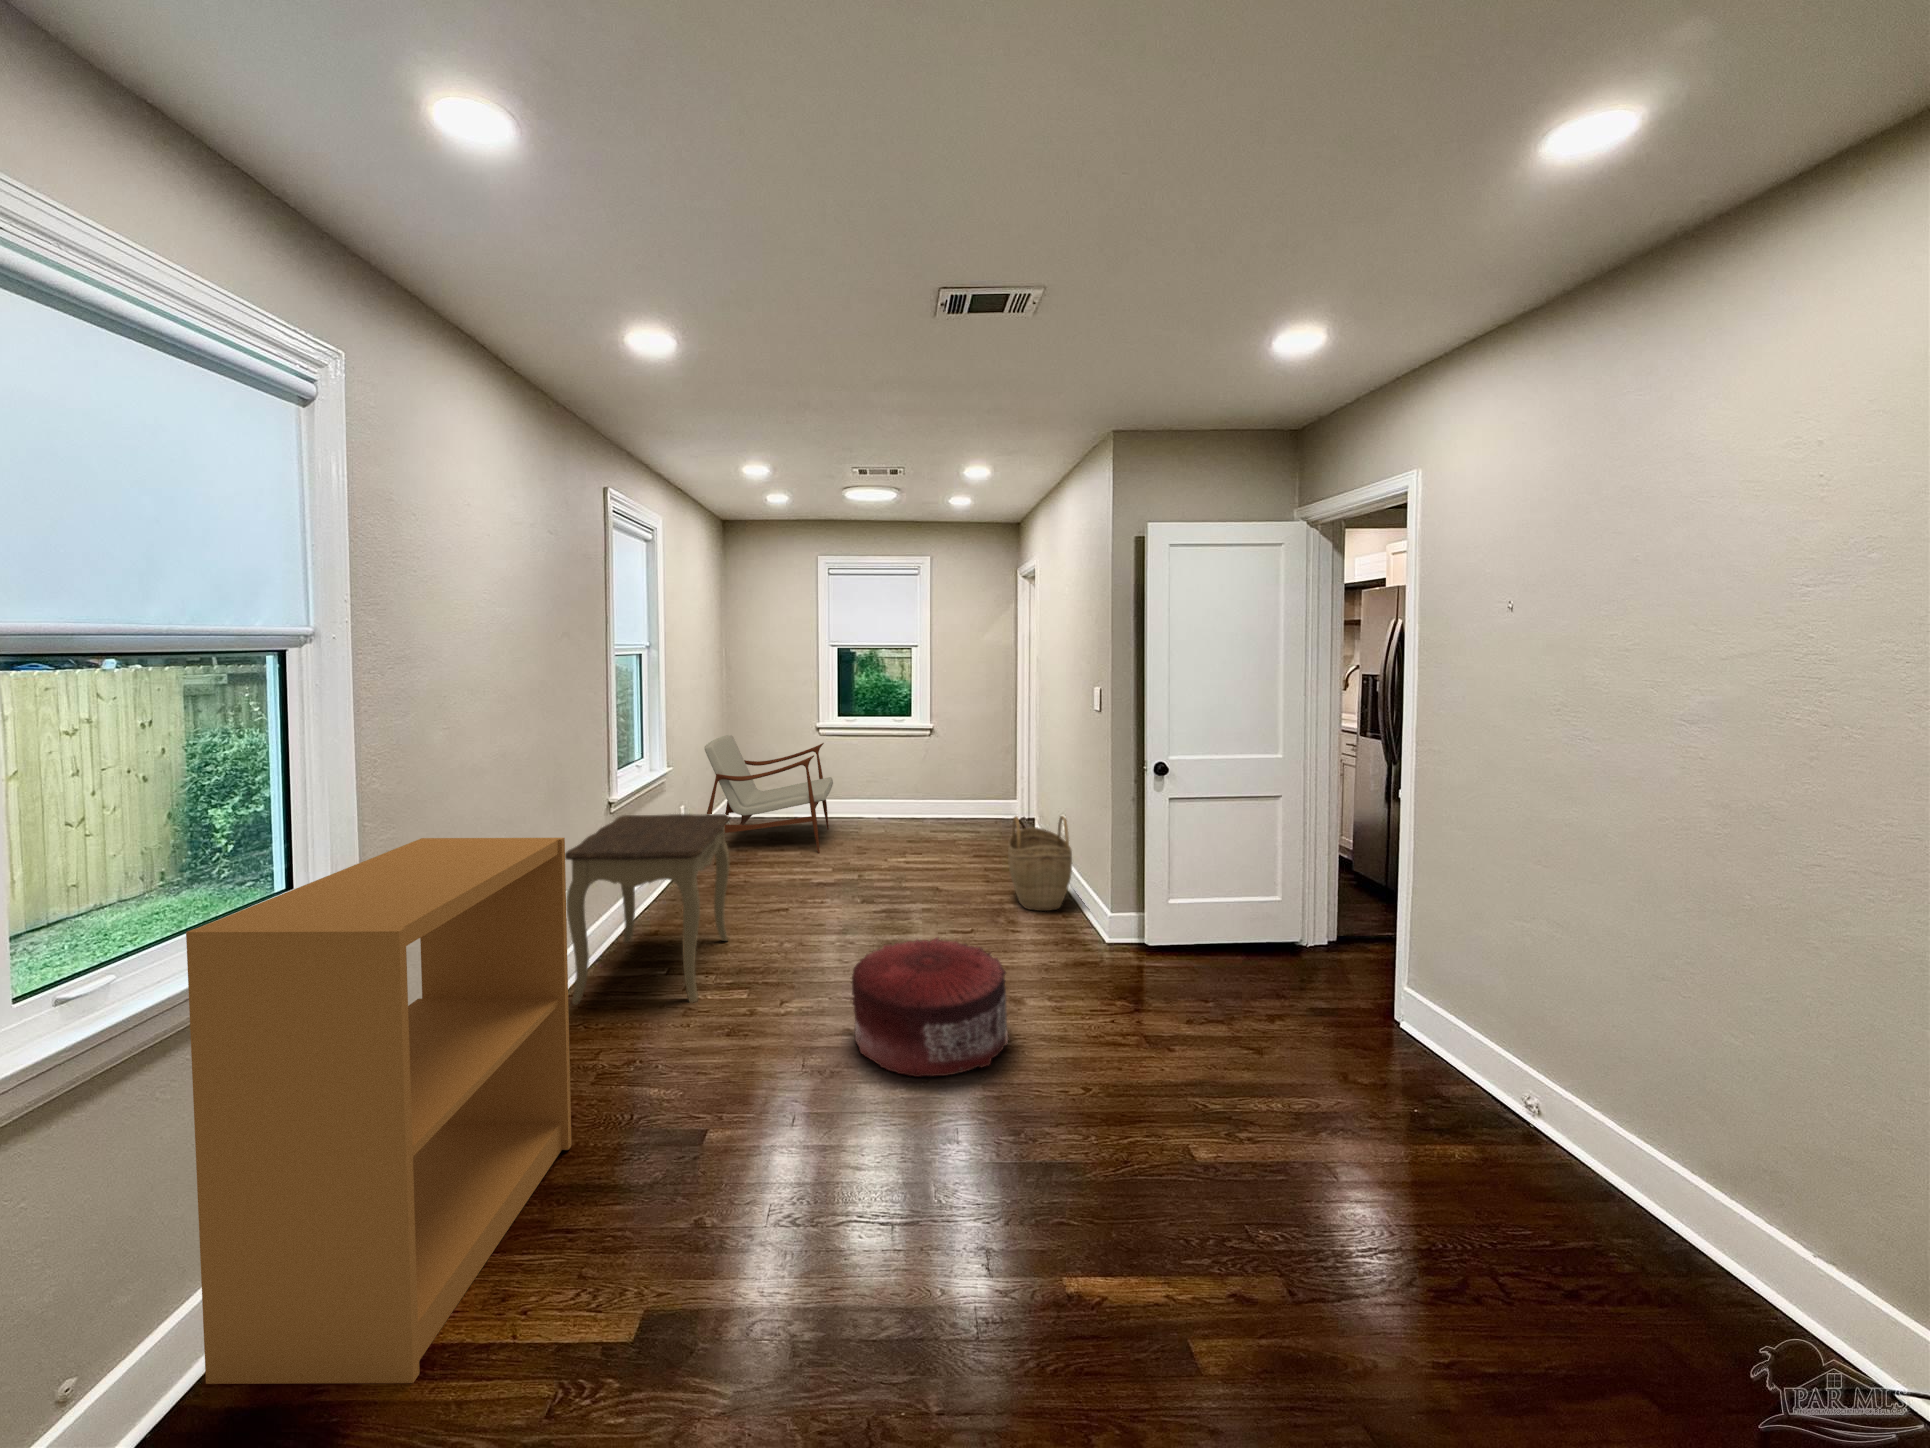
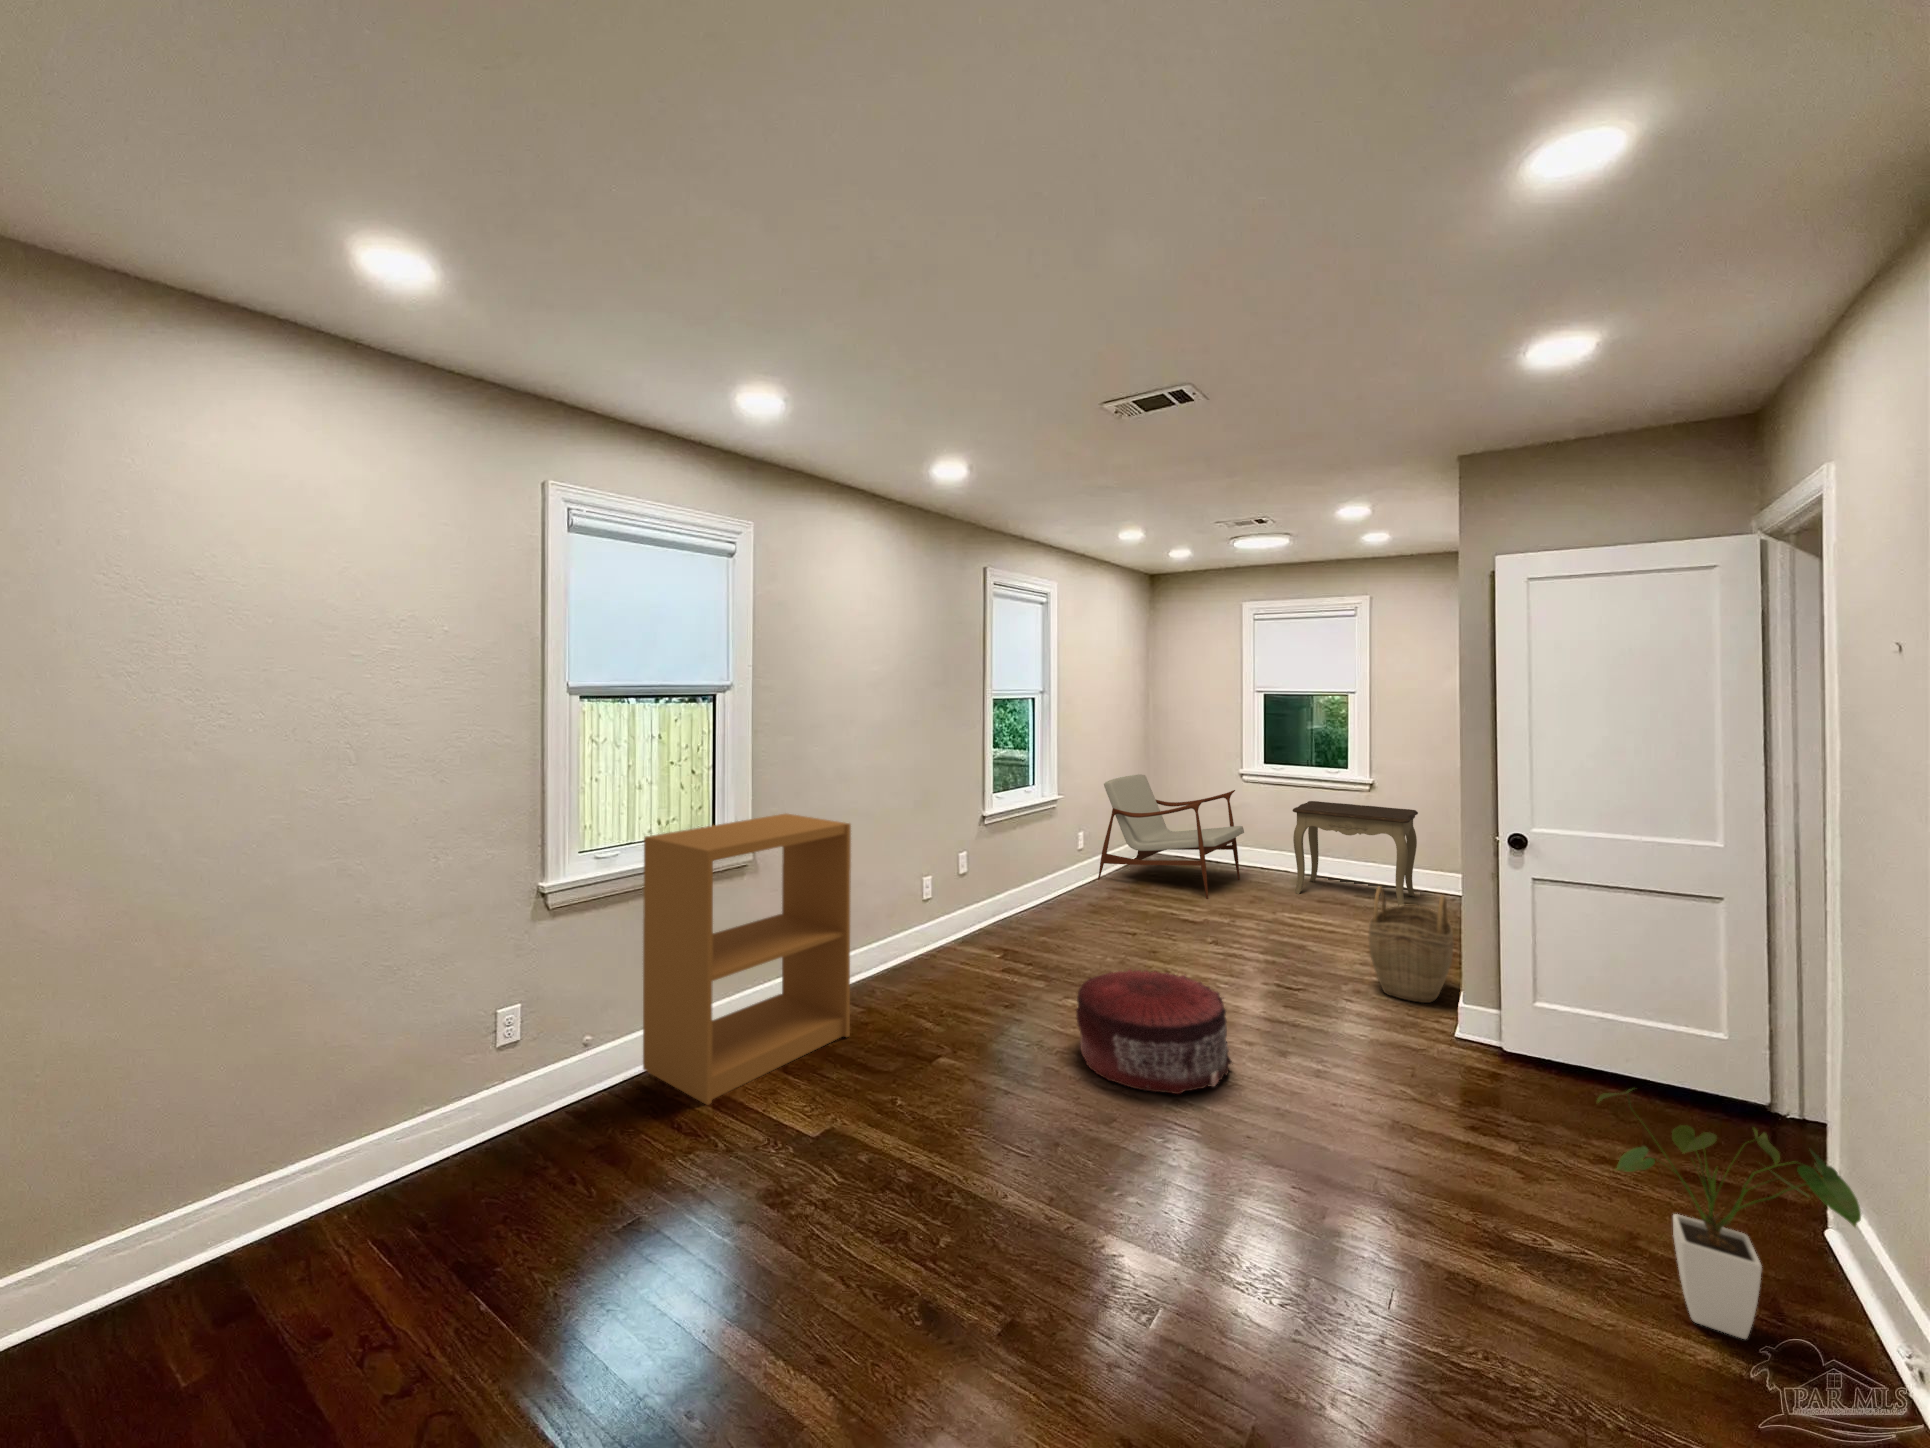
side table: present [565,814,730,1005] -> present [1293,801,1418,906]
house plant: none [1346,943,1532,1107] -> present [1597,1090,1861,1339]

